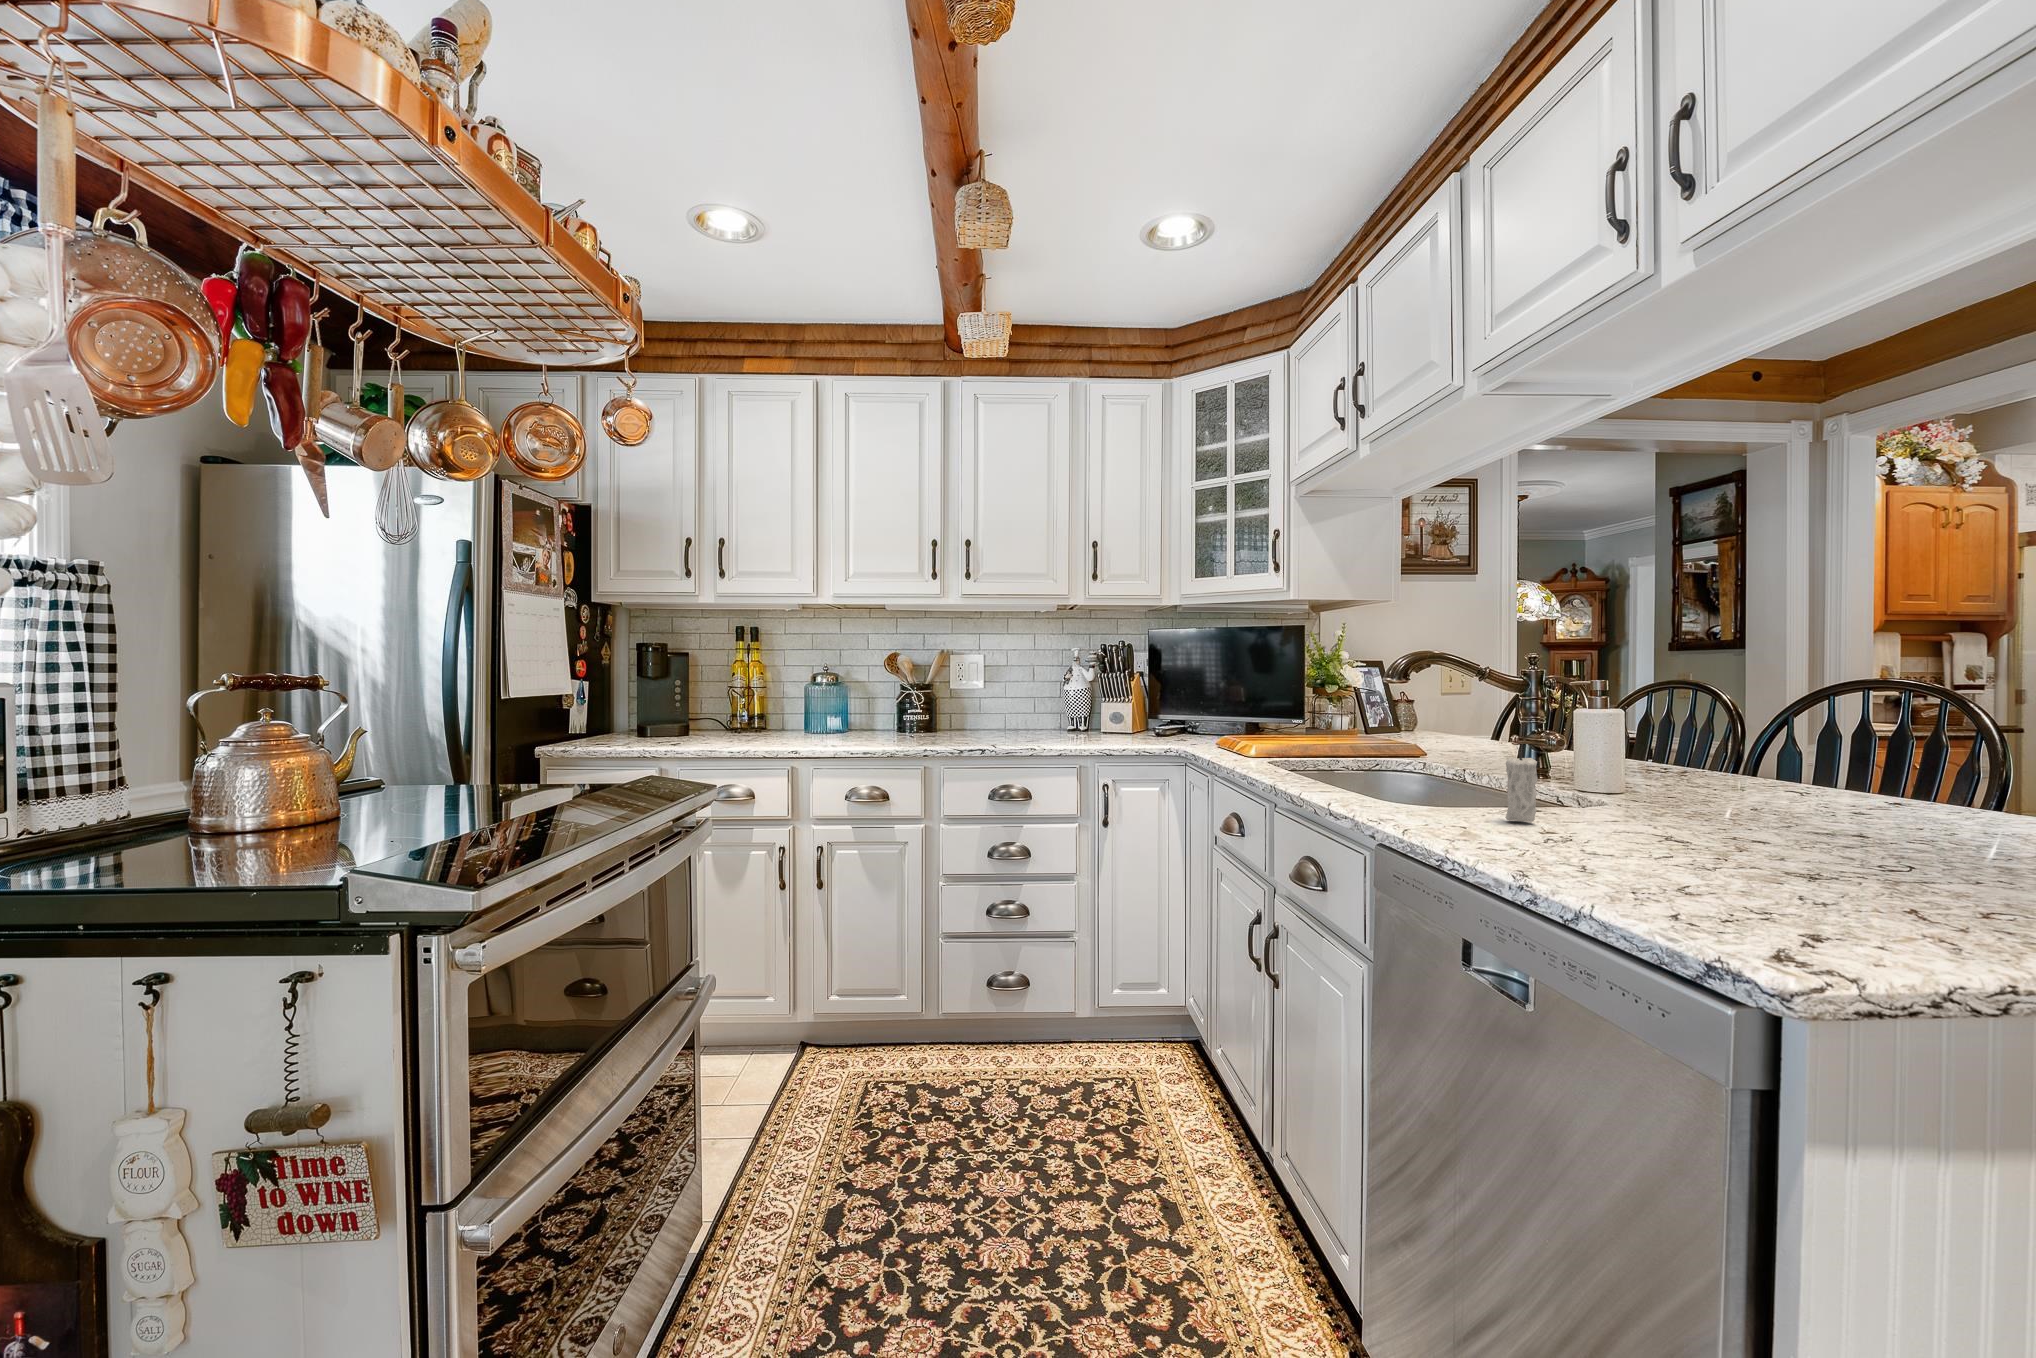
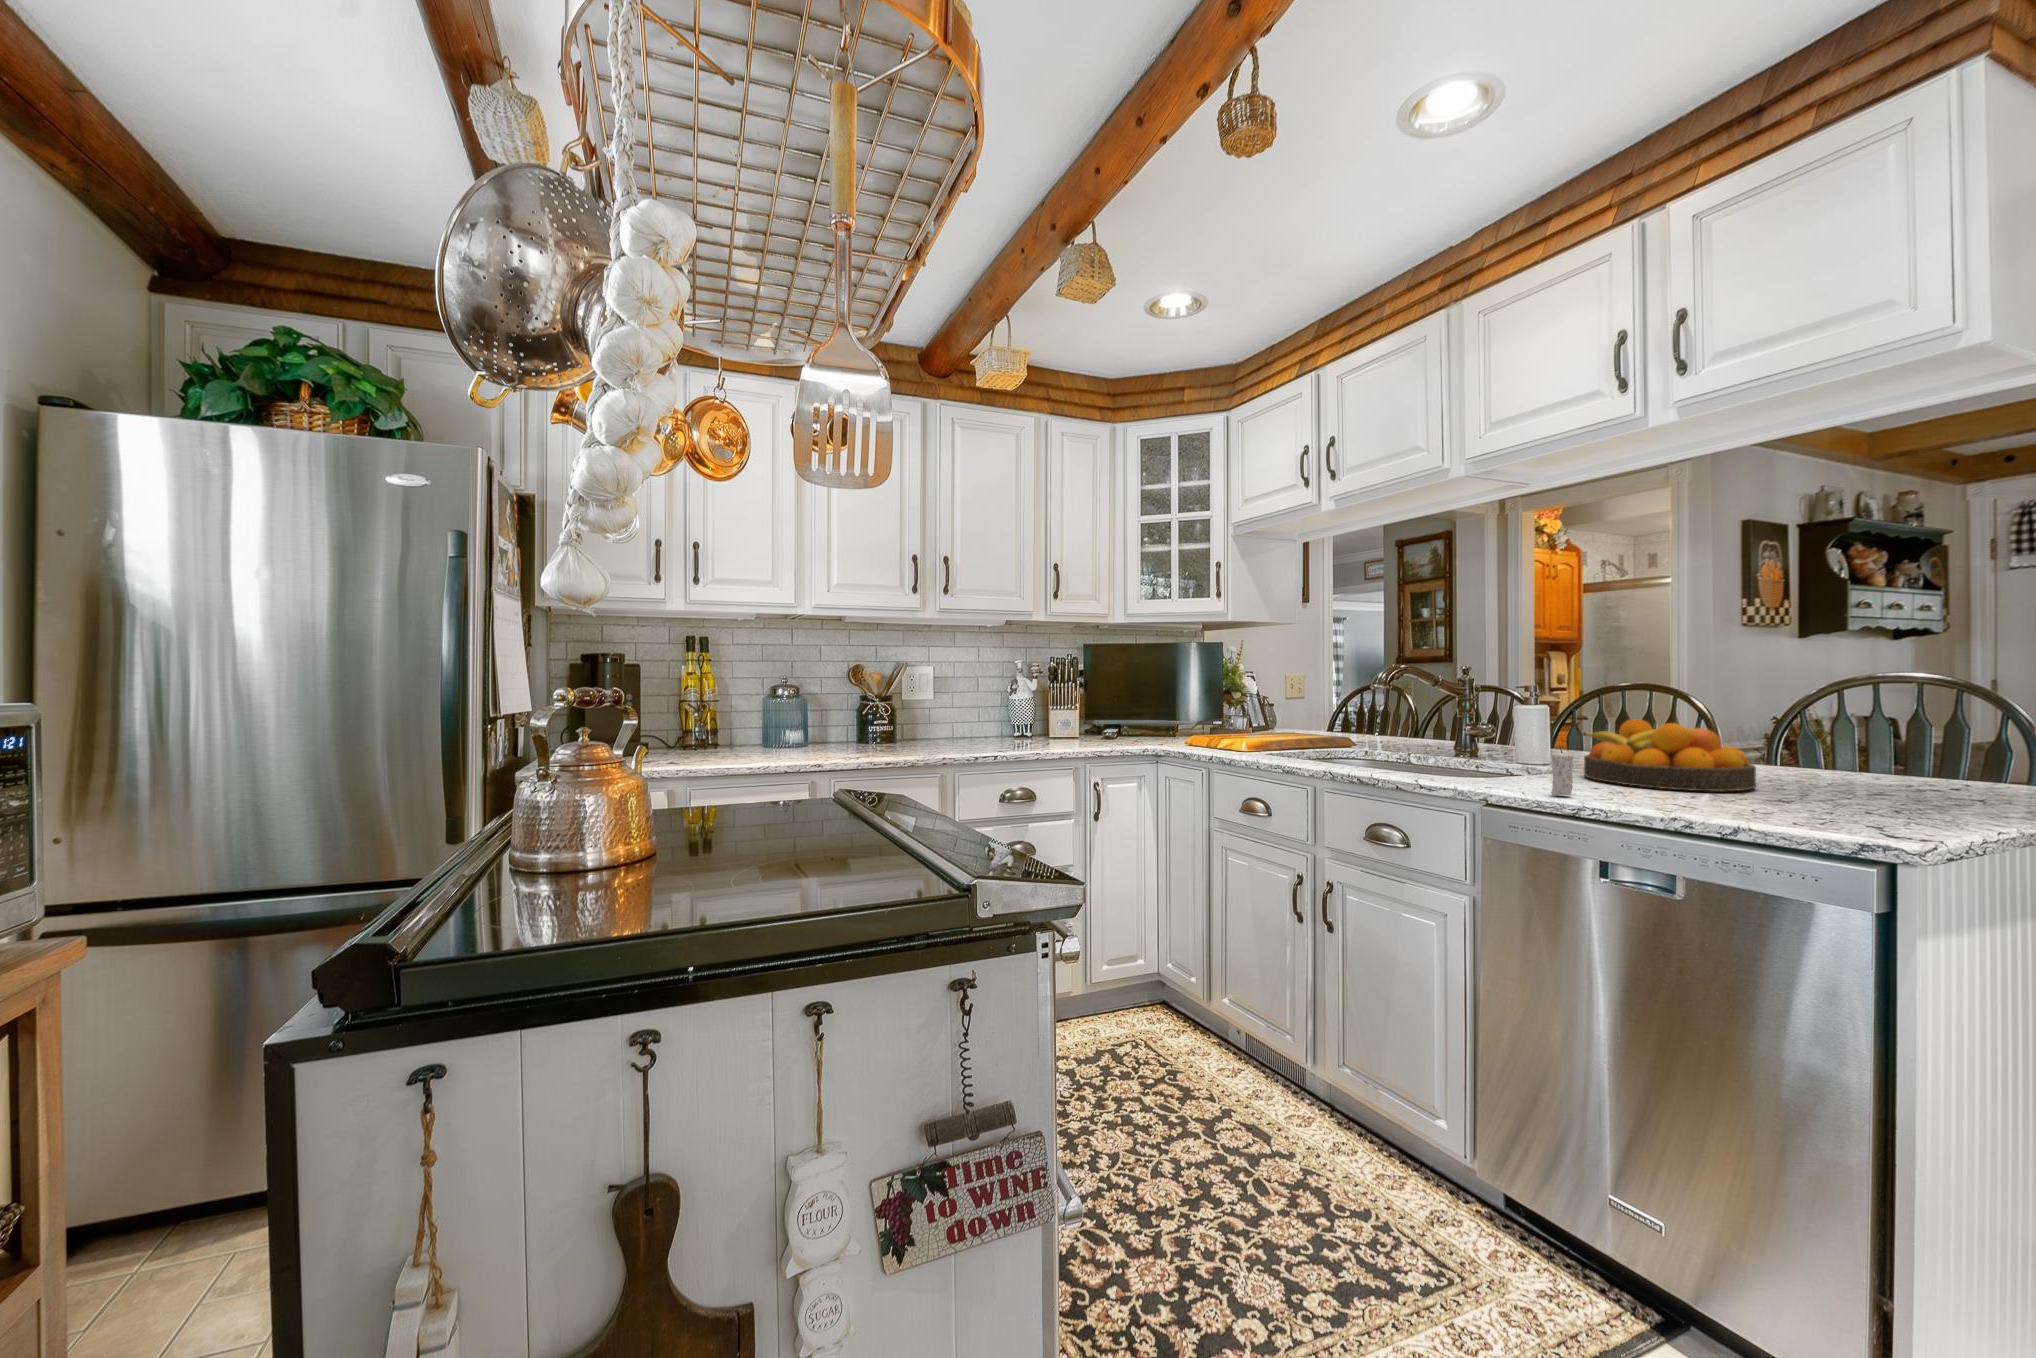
fruit bowl: none [1654,716,1951,834] -> present [1583,719,1756,792]

